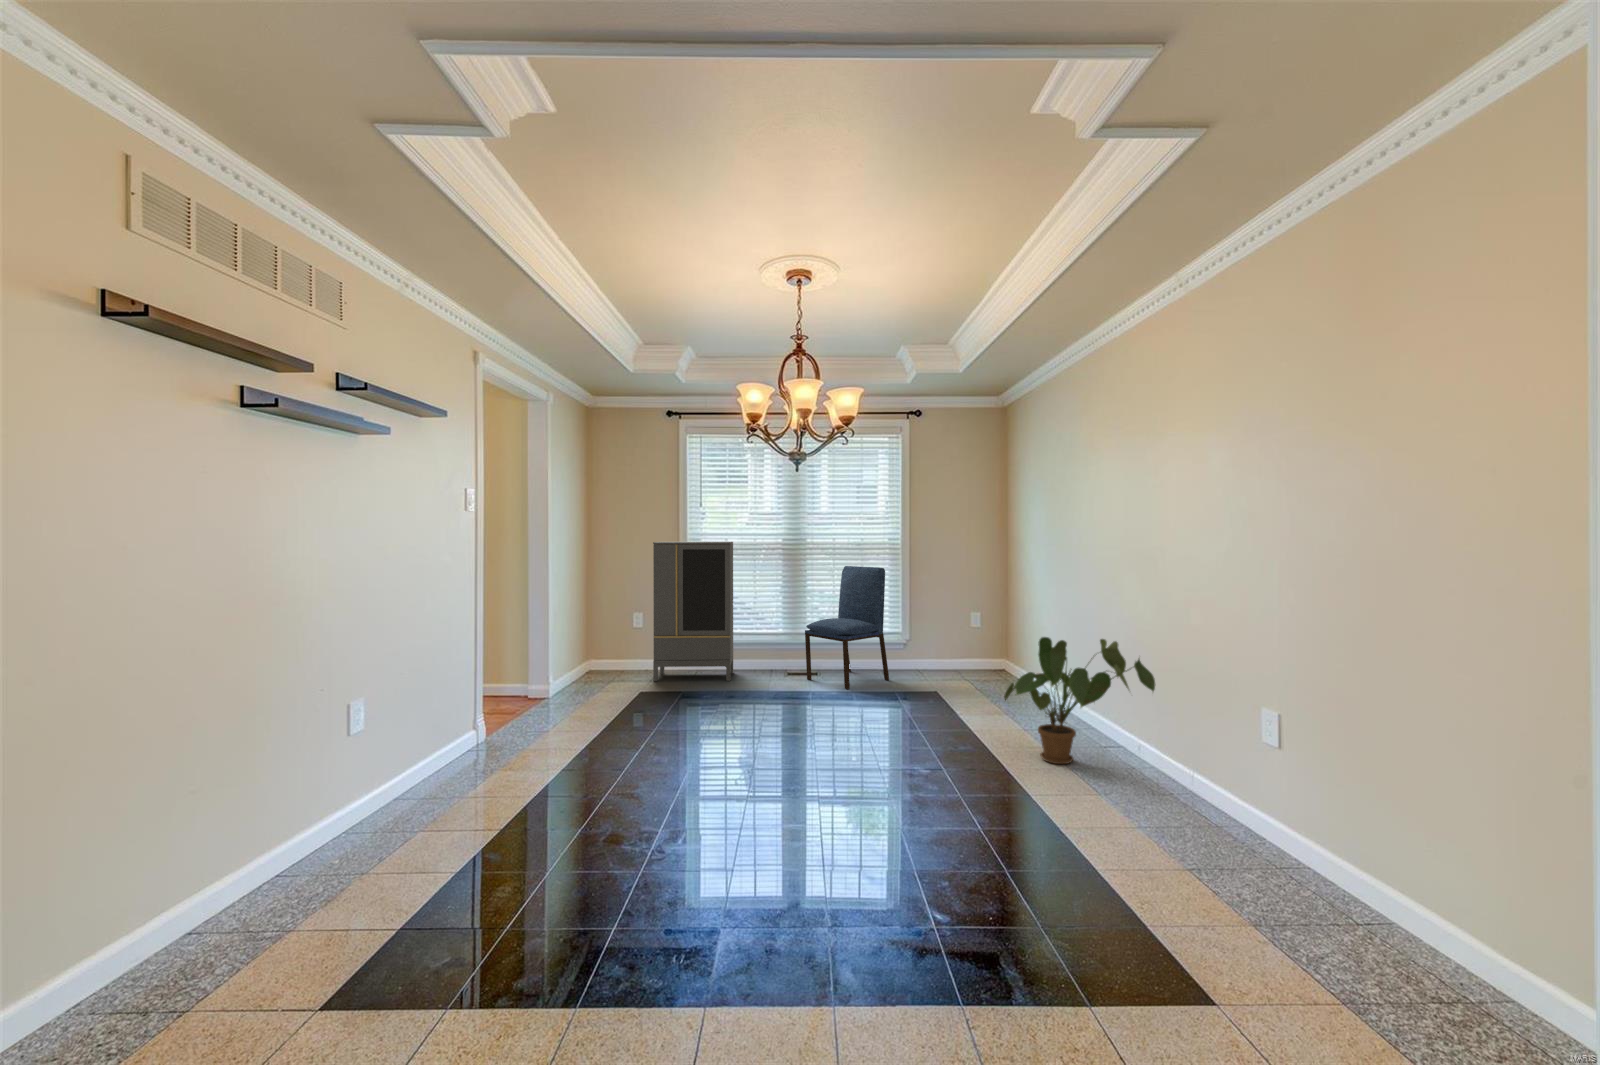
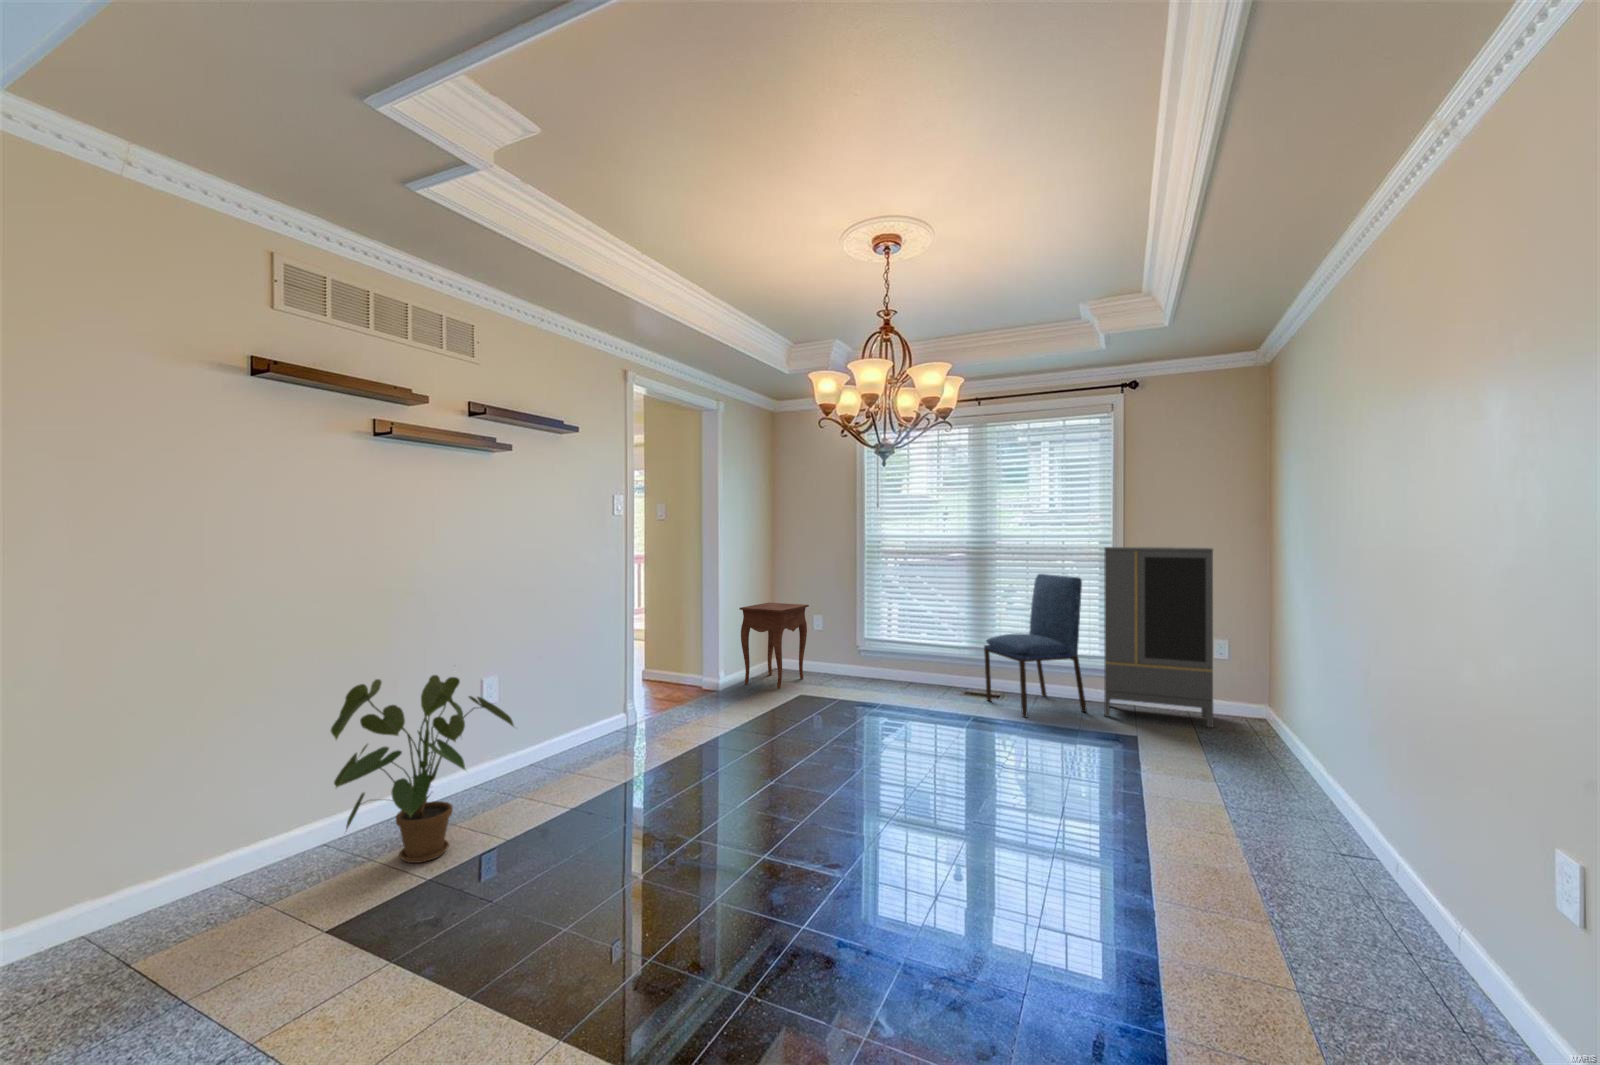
cabinet: present [653,542,733,681] -> present [1104,547,1213,728]
side table: none [563,603,630,689] -> present [739,603,809,688]
house plant: present [1004,637,1155,764] -> present [331,675,514,863]

